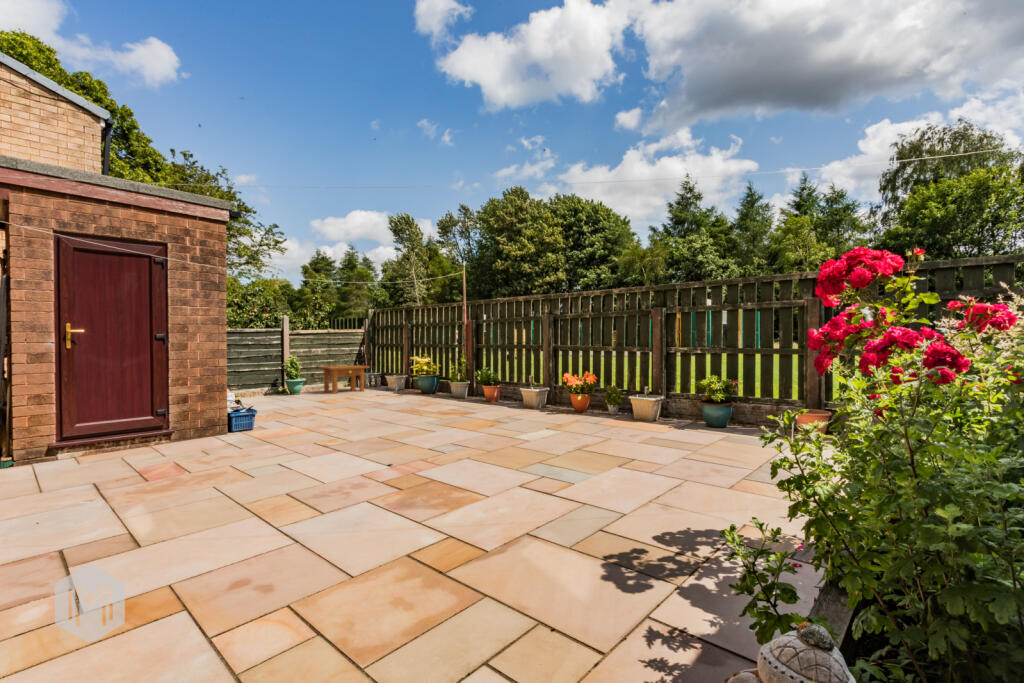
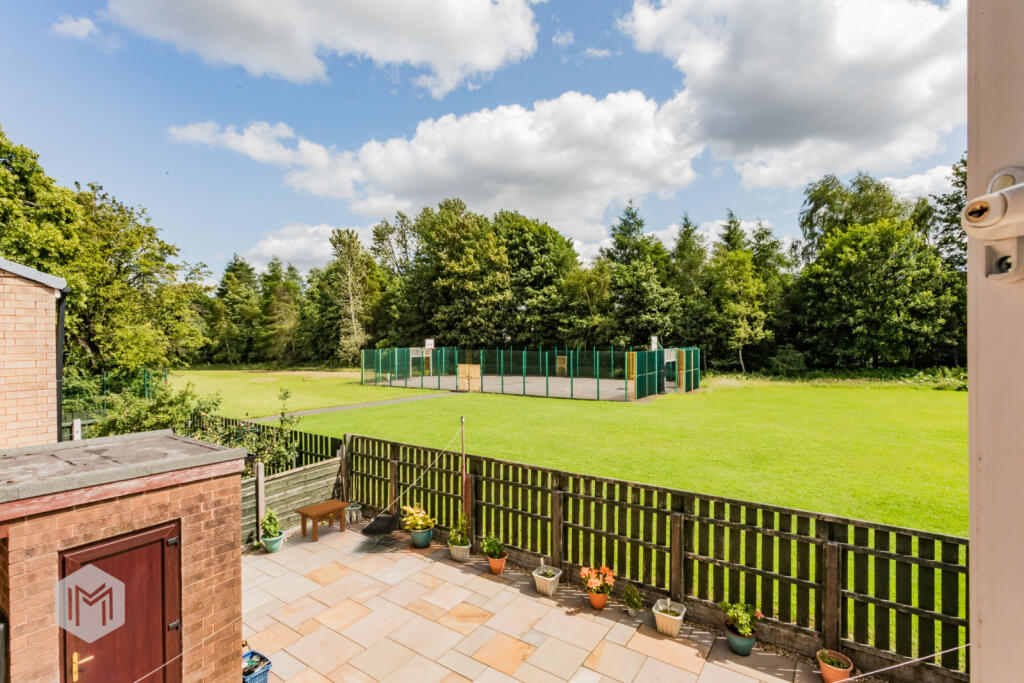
lounge chair: none [373,364,415,396] -> present [361,508,402,548]

